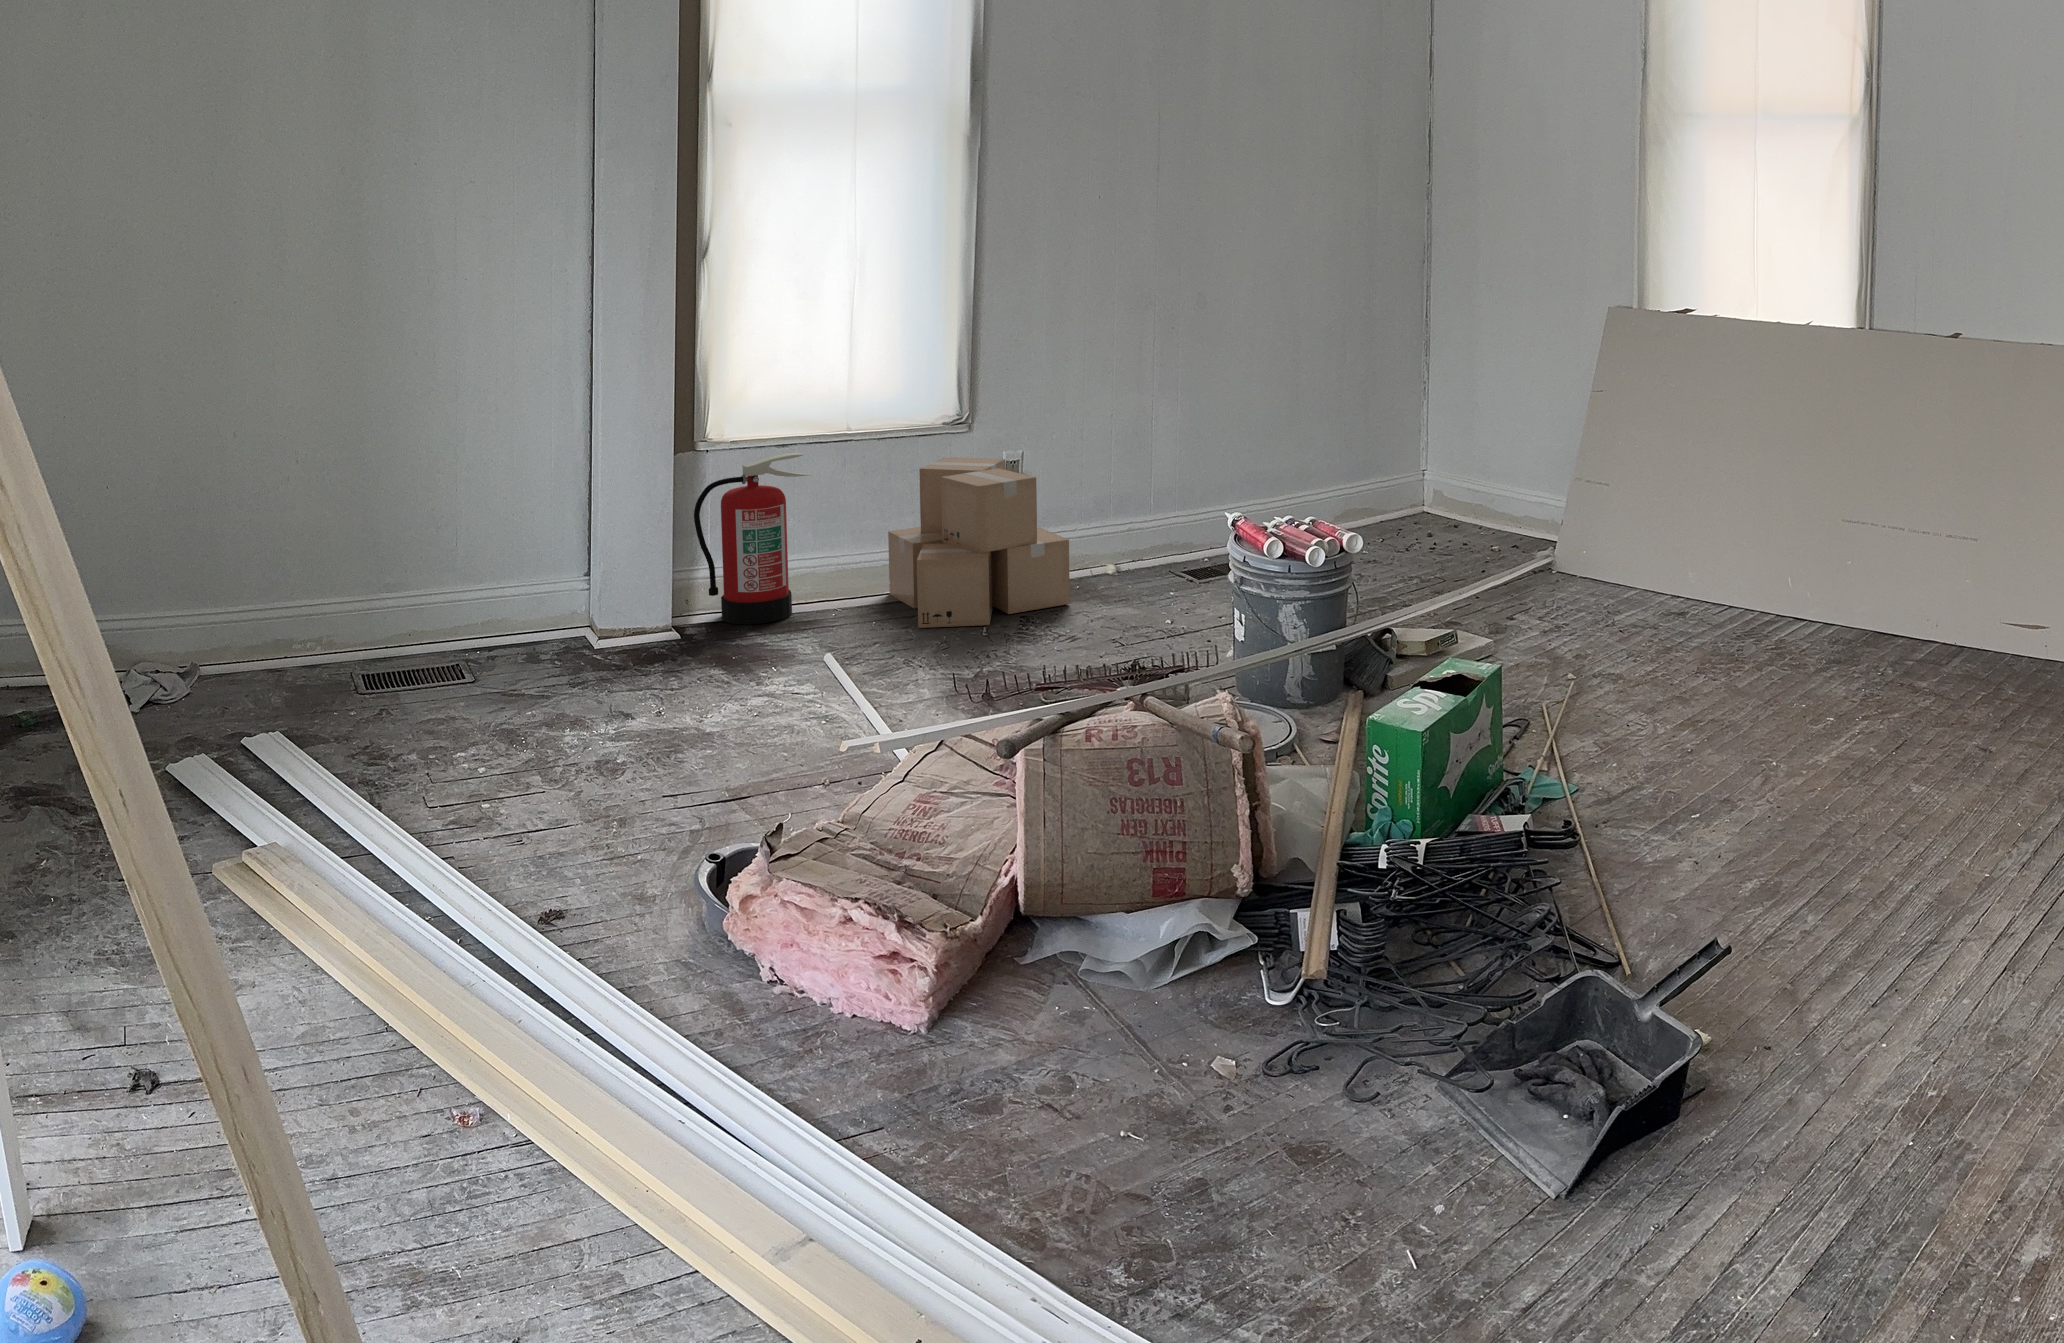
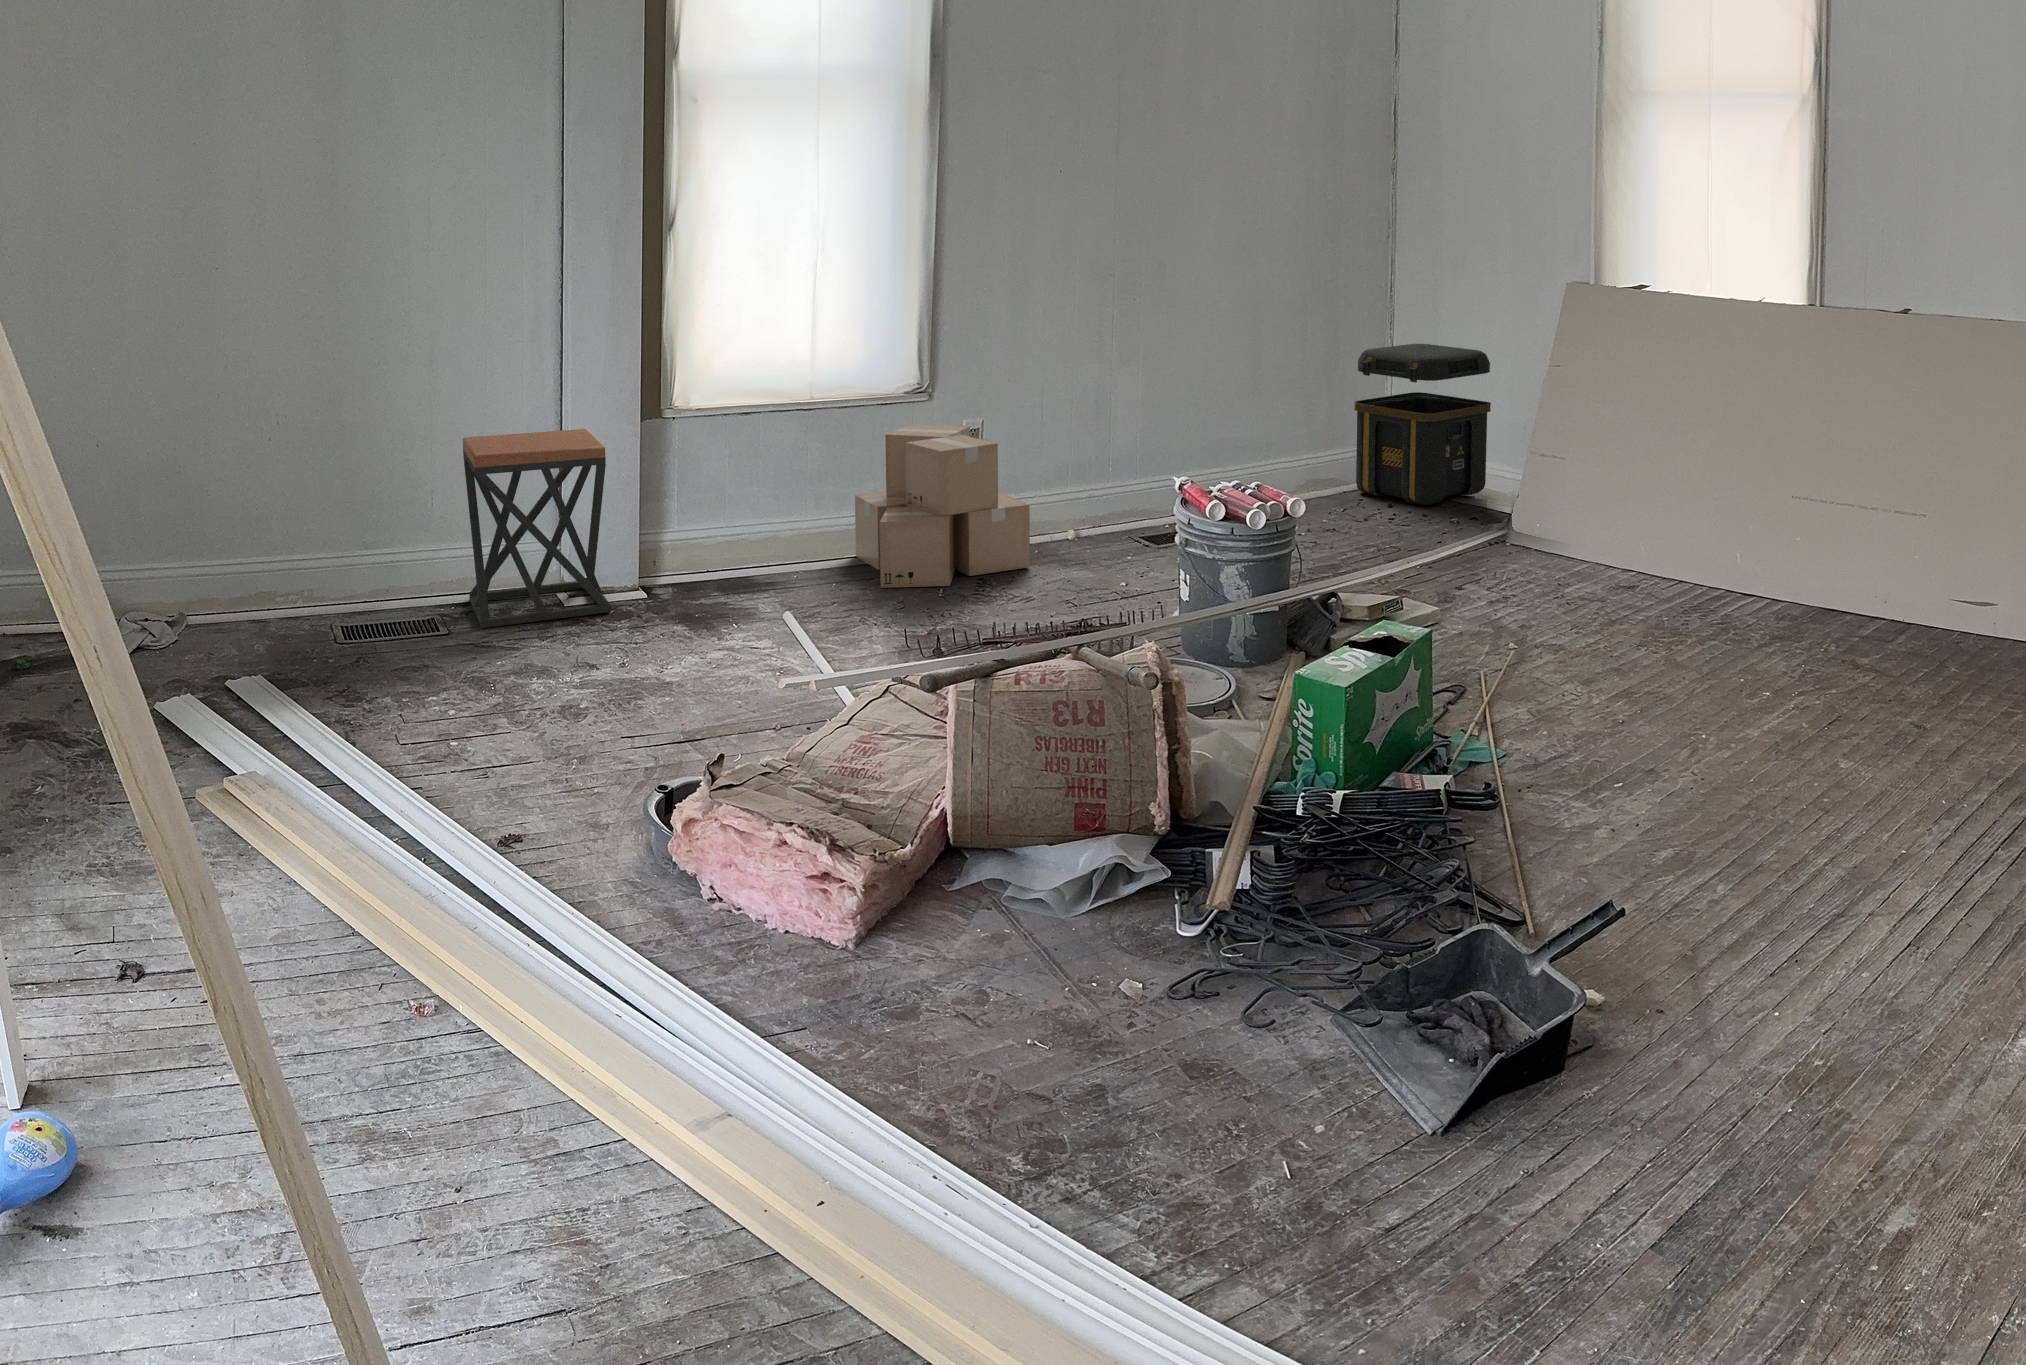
toolbox: none [1391,368,1530,533] -> present [1354,344,1491,505]
fire extinguisher: present [694,453,813,624] -> none [665,418,782,583]
stool: none [485,467,641,677] -> present [463,429,611,628]

